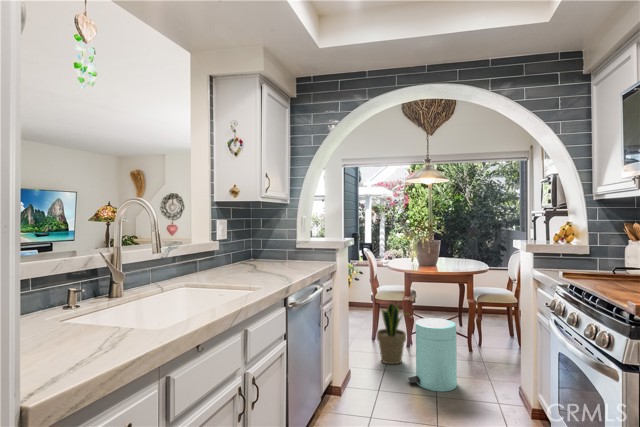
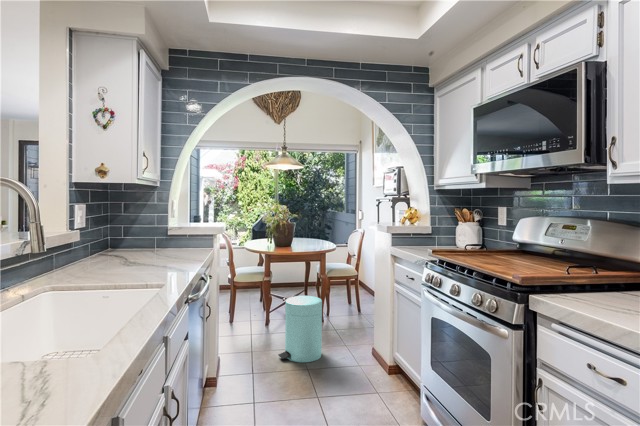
potted plant: present [377,304,406,364] -> none [241,285,275,345]

